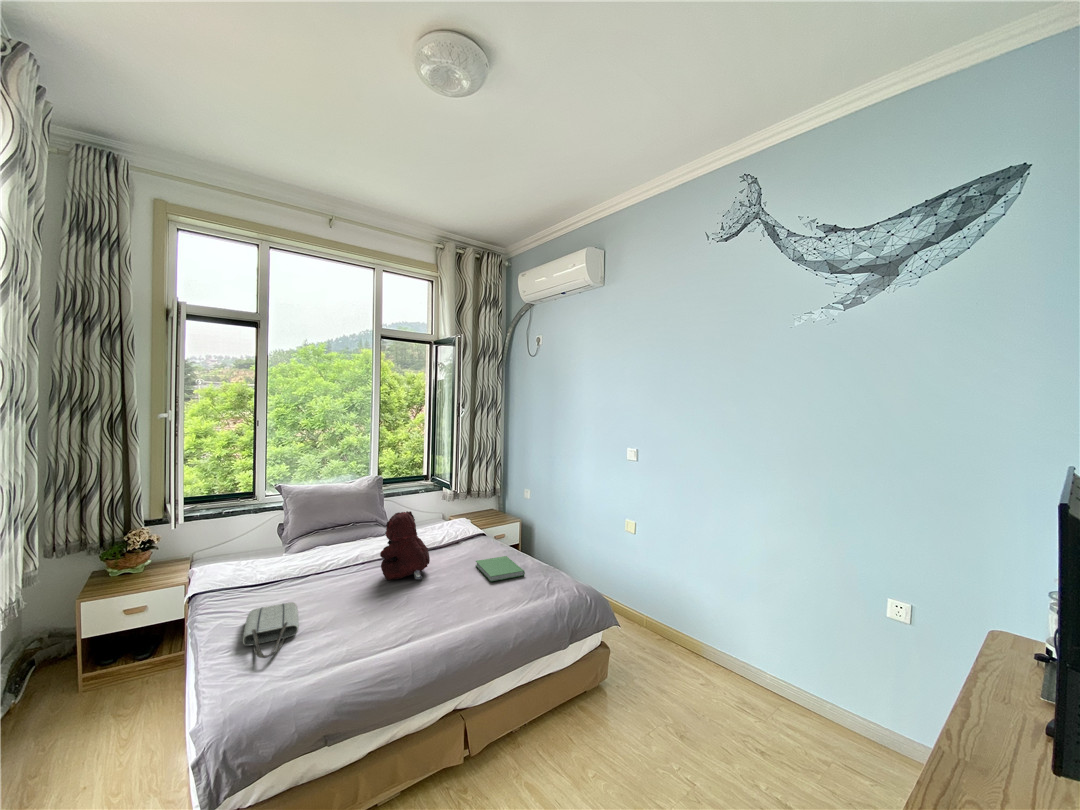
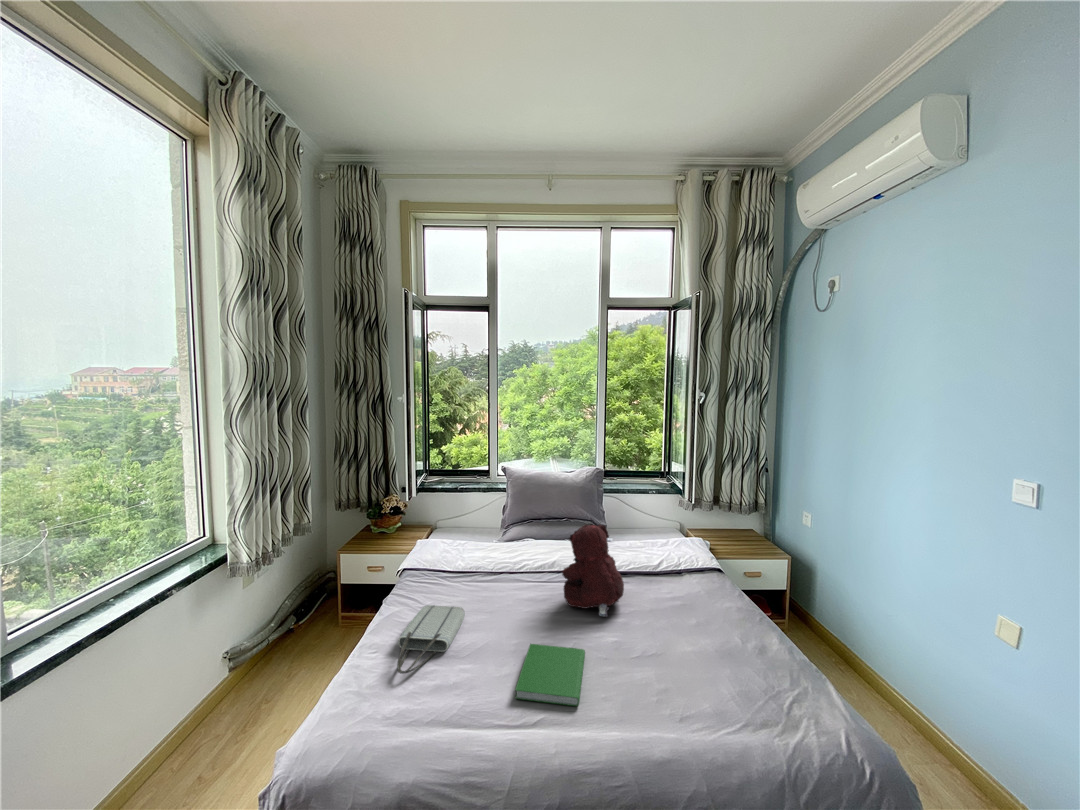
hardcover book: present [476,556,525,582] -> present [515,644,585,706]

